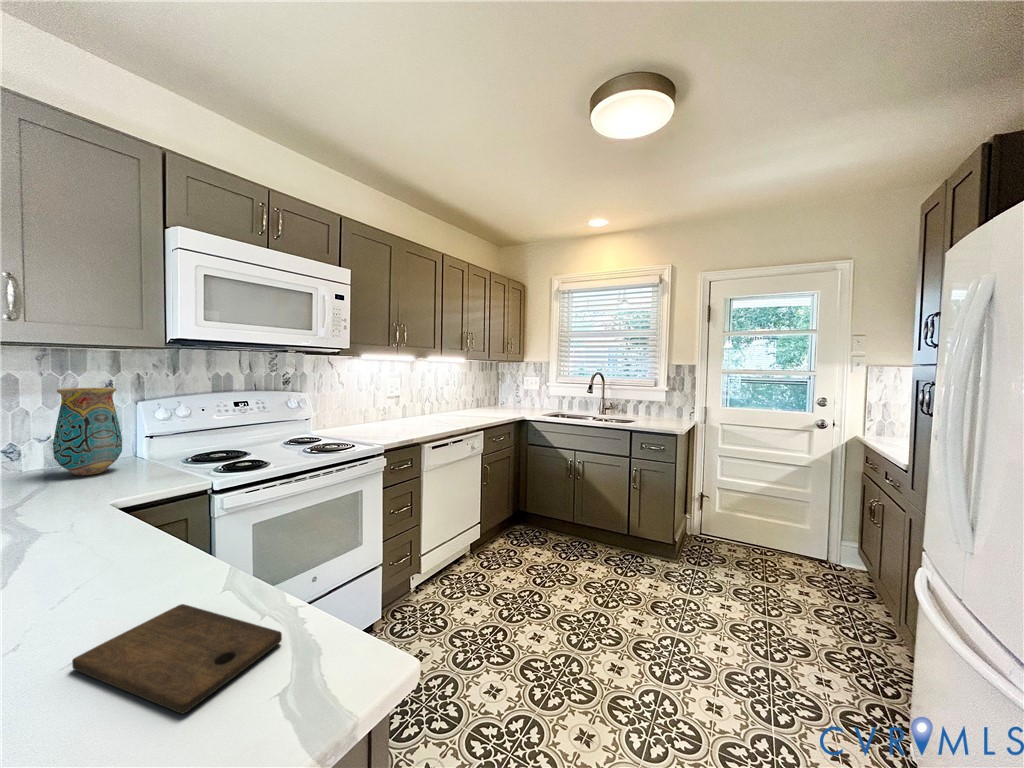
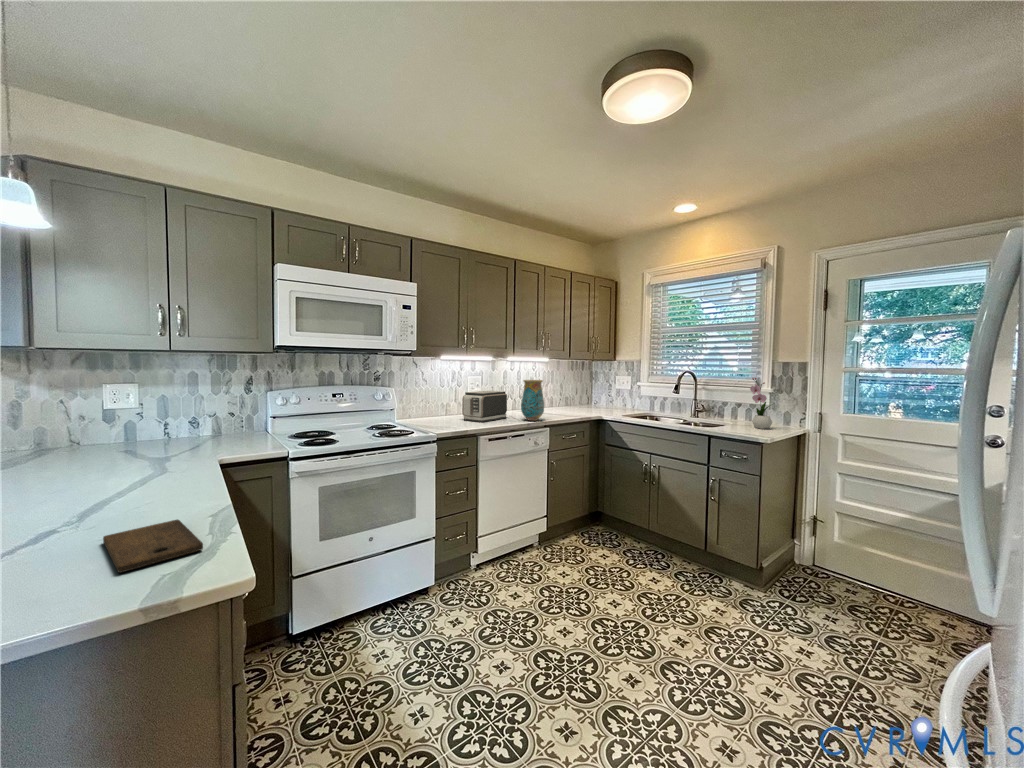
flower arrangement: none [654,378,673,422] -> present [750,378,772,429]
vase: present [53,387,122,475] -> present [521,380,544,421]
toaster: none [389,394,435,428] -> present [462,391,507,422]

